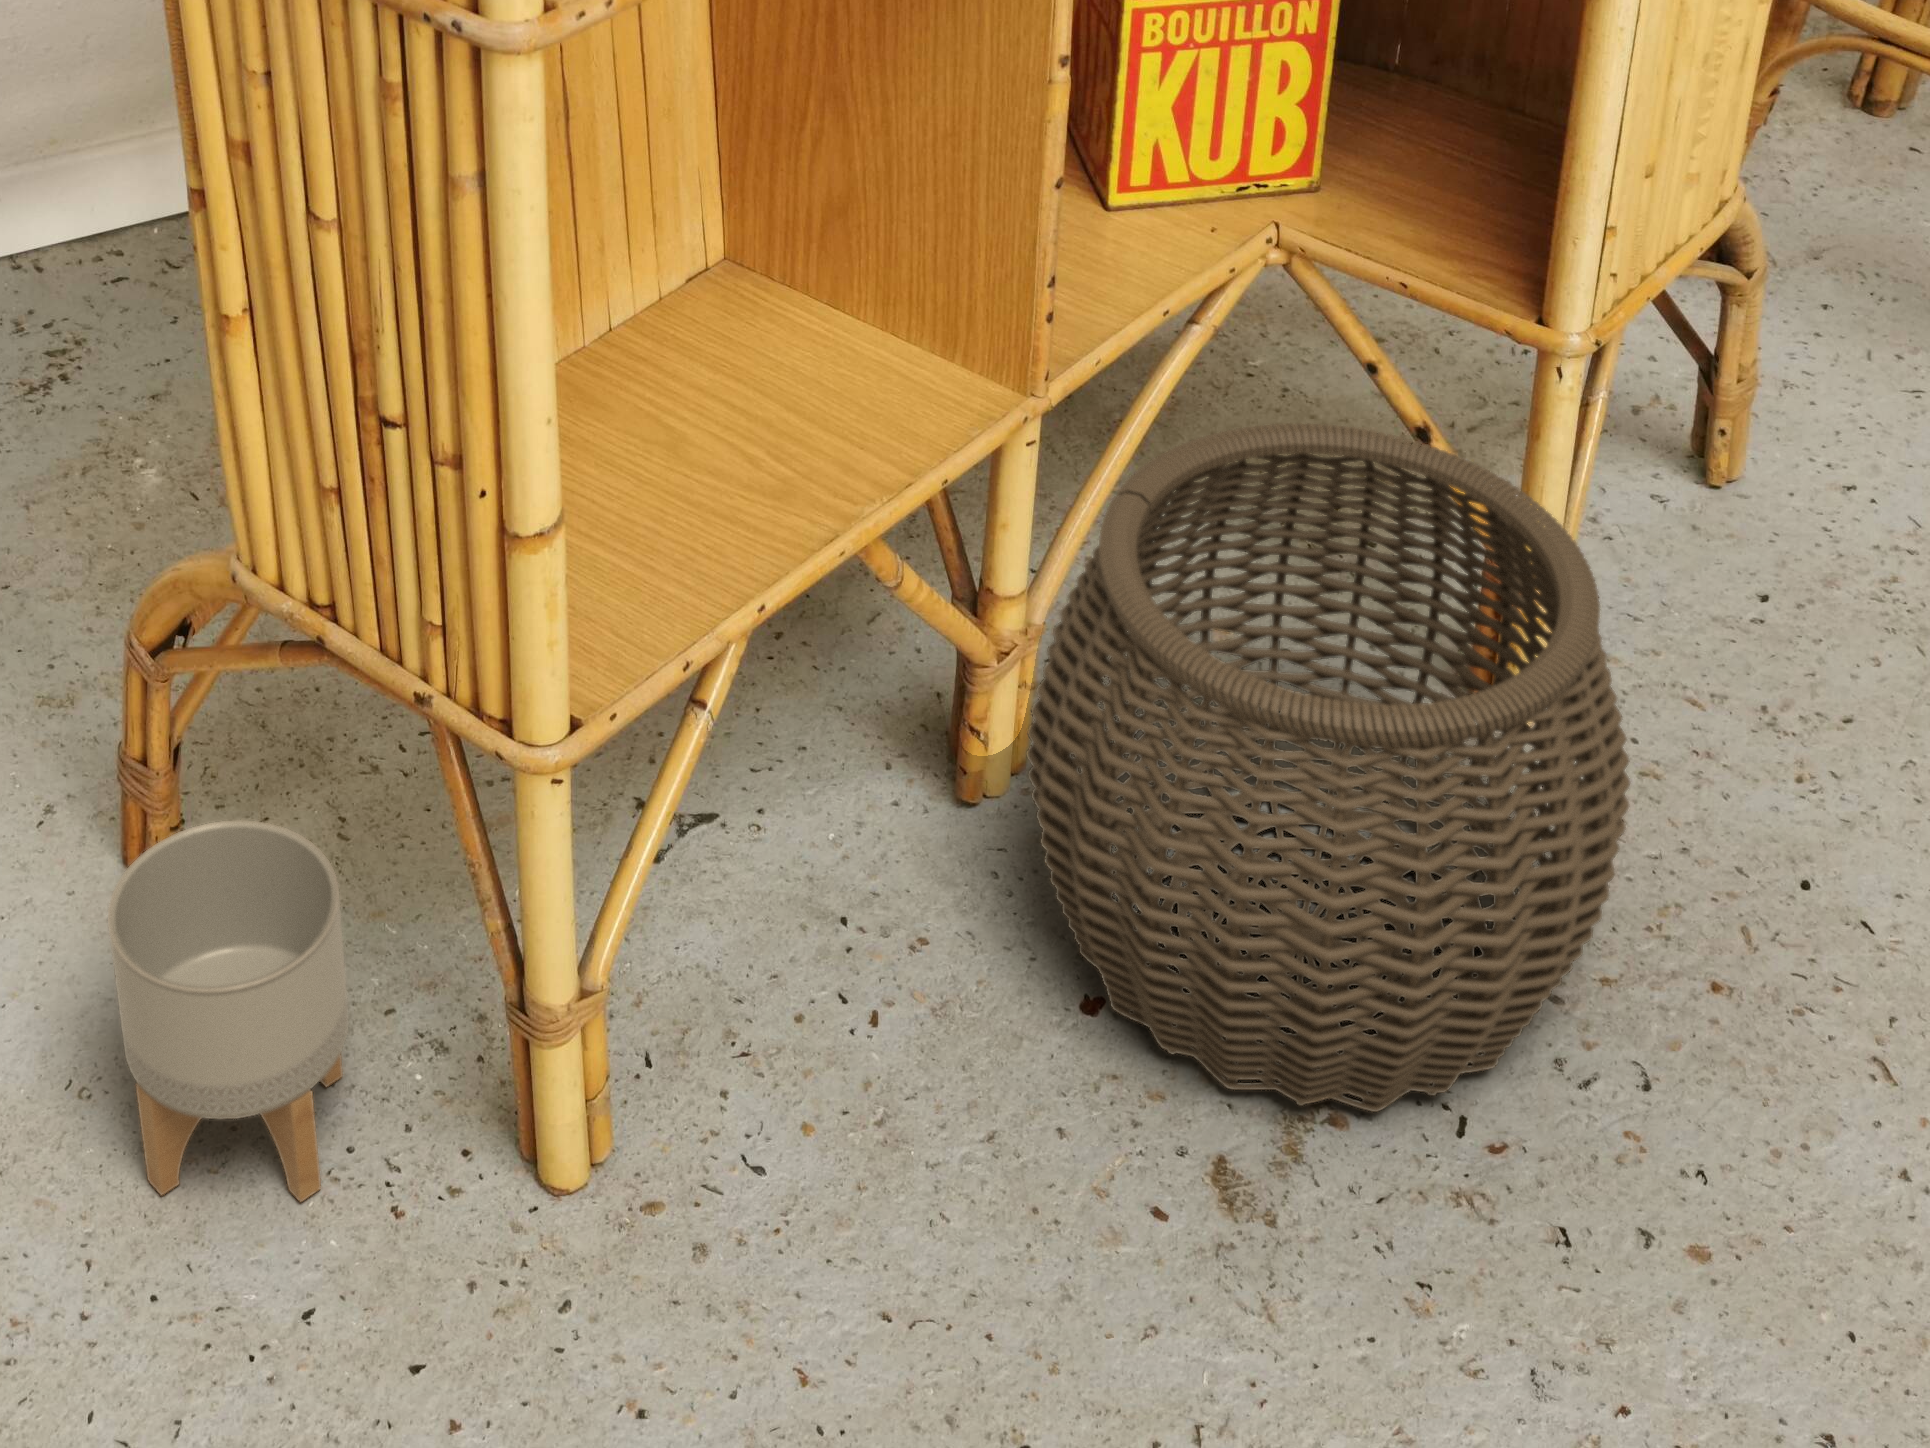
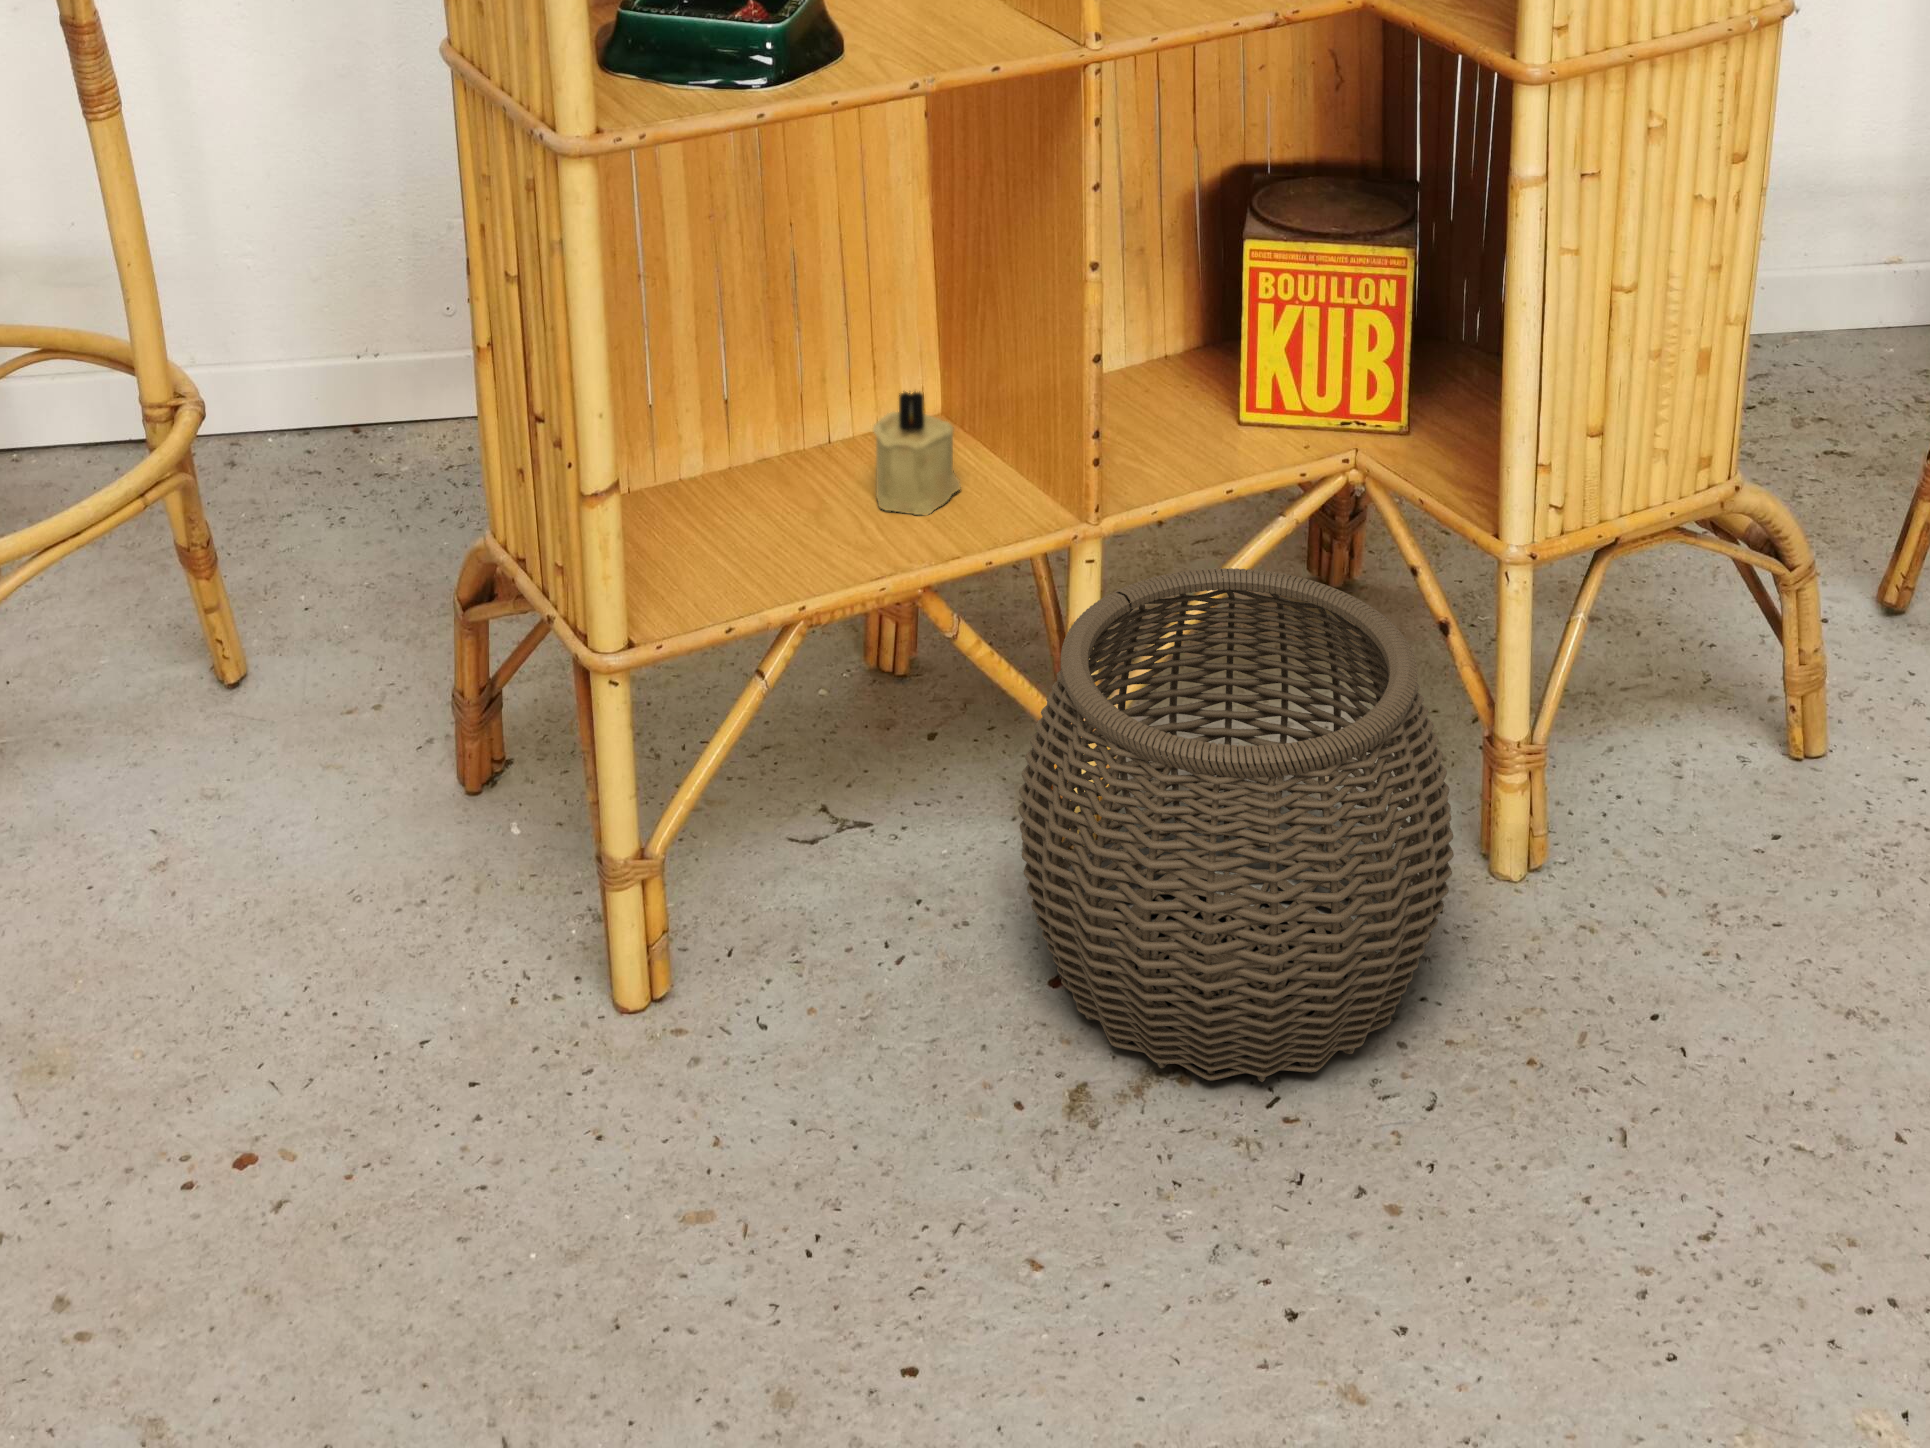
candle: none [705,249,818,420] -> present [873,391,961,515]
planter: present [108,820,349,1202] -> none [351,712,522,985]

